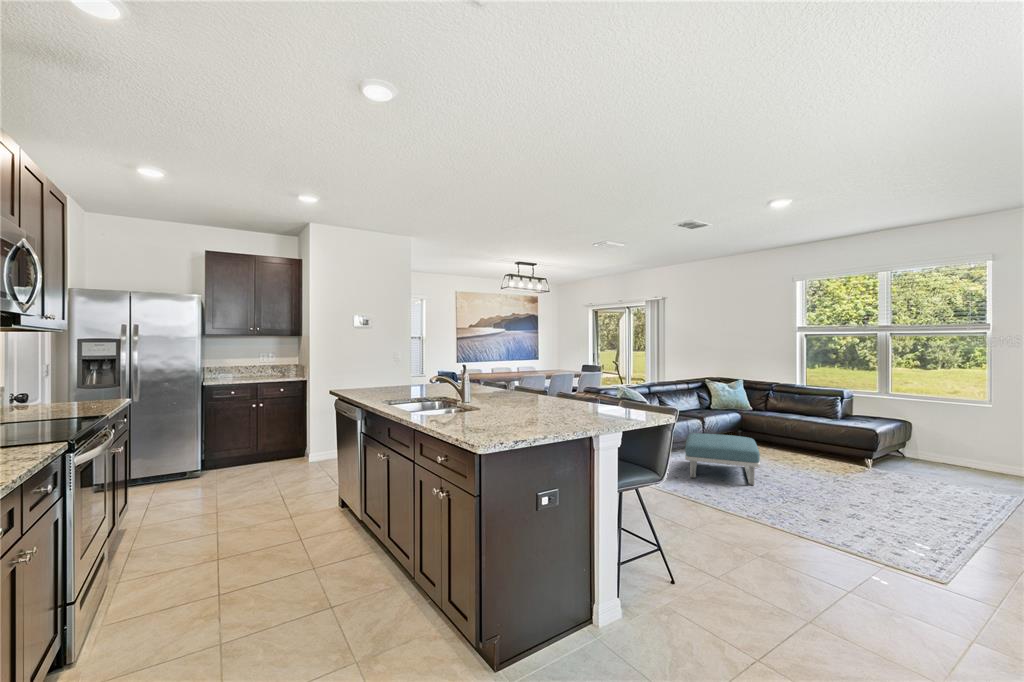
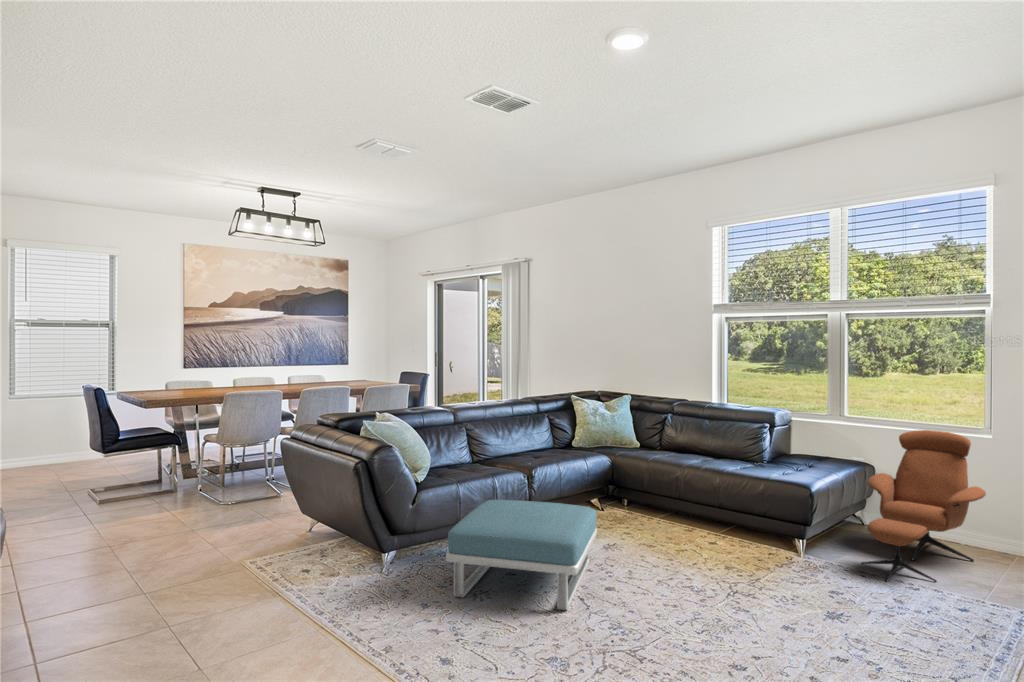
lounge chair: none [908,401,986,482] -> present [861,430,986,582]

